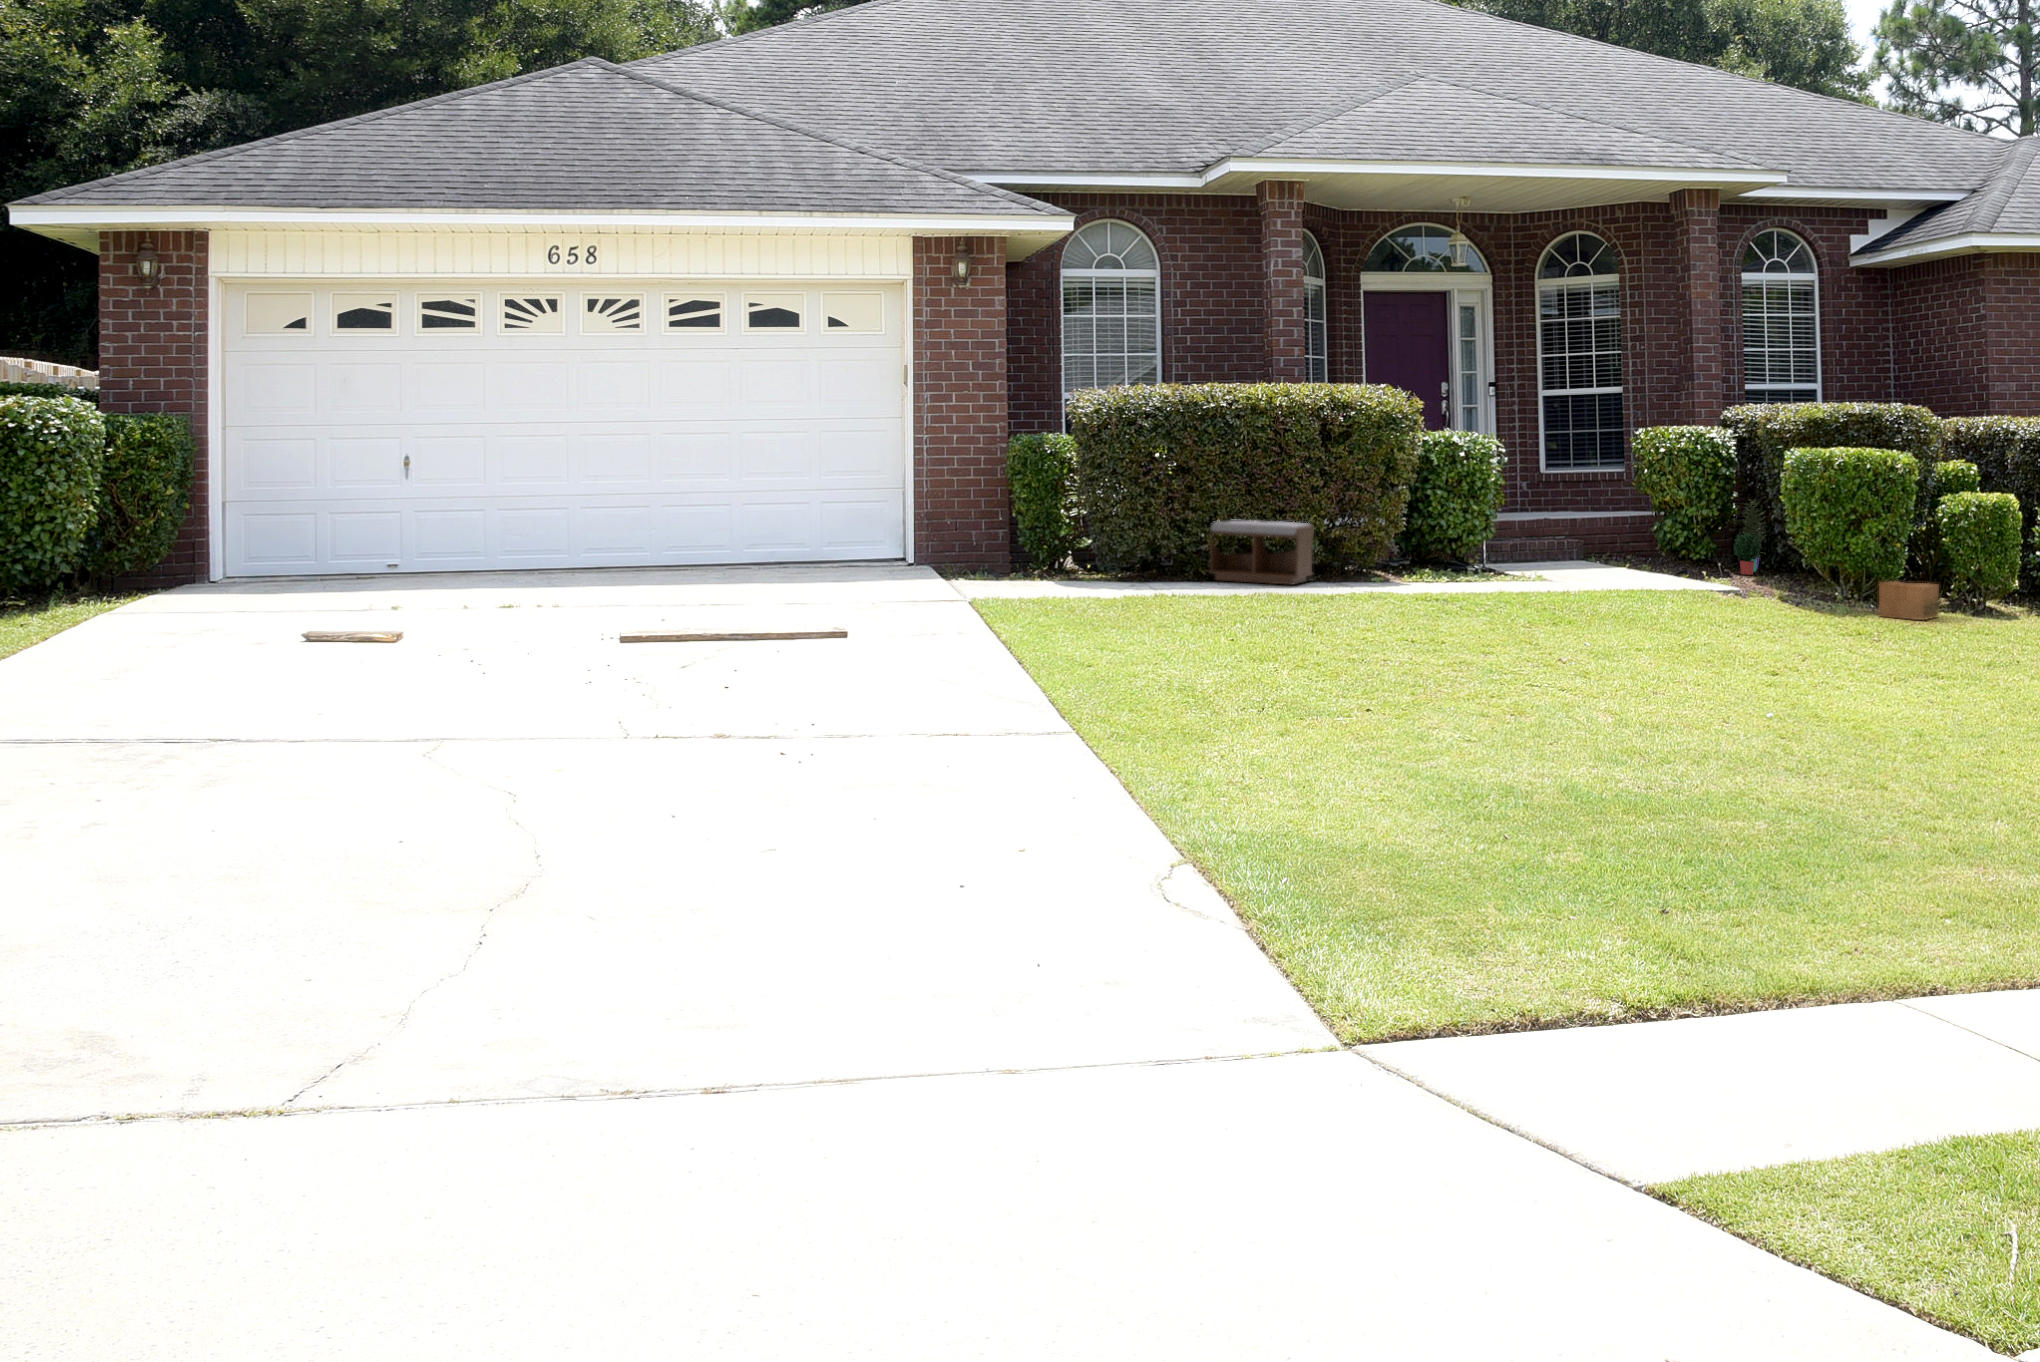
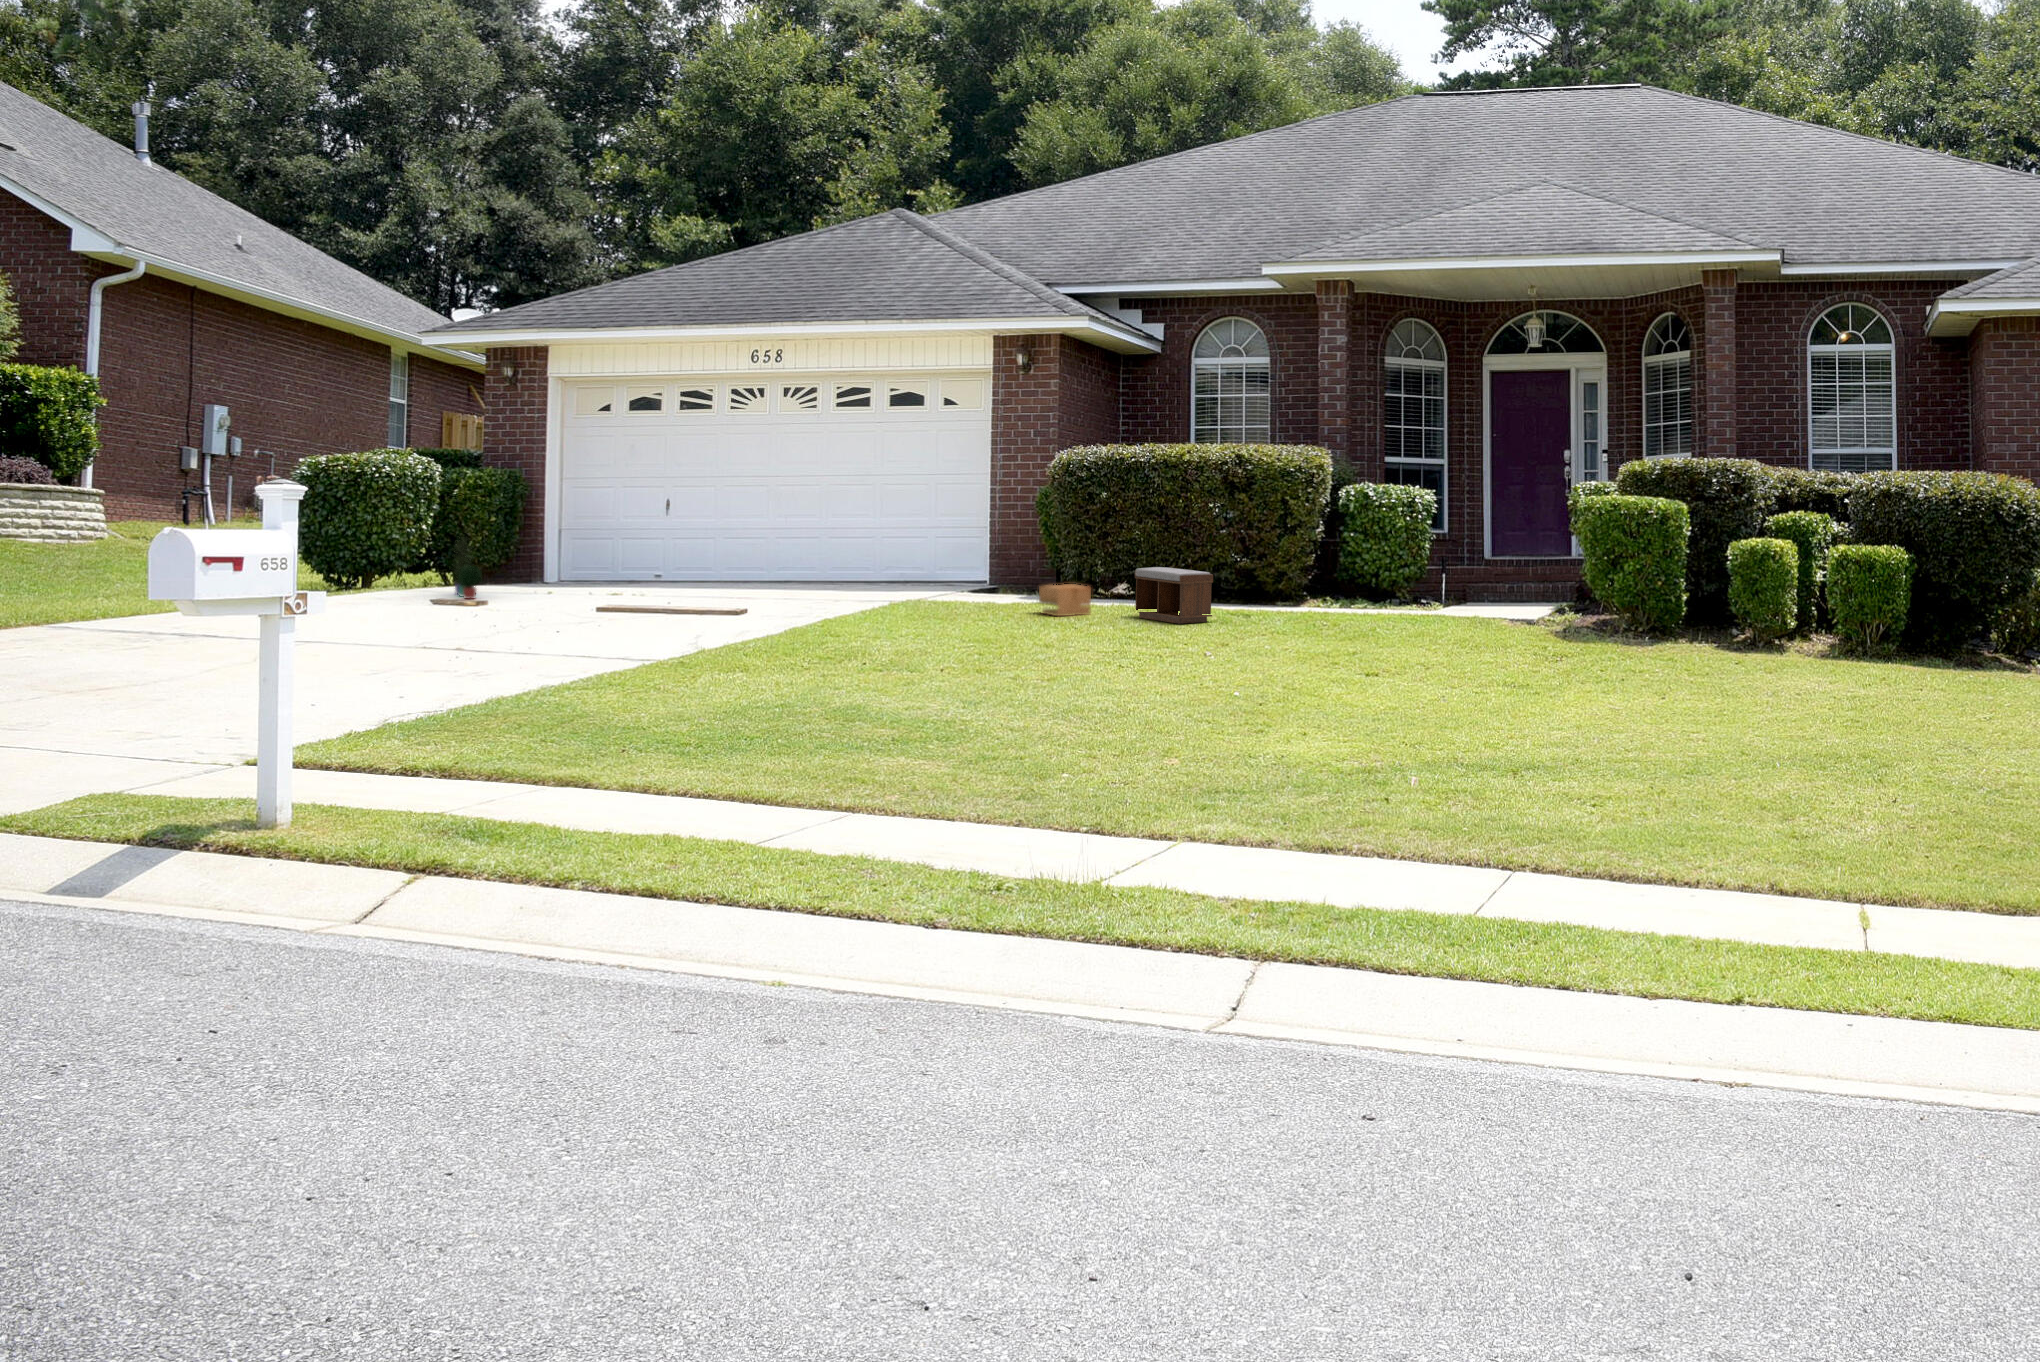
potted plant: present [1733,499,1766,575] -> present [454,539,482,599]
cardboard box: present [1879,581,1939,620] -> present [1039,584,1091,616]

